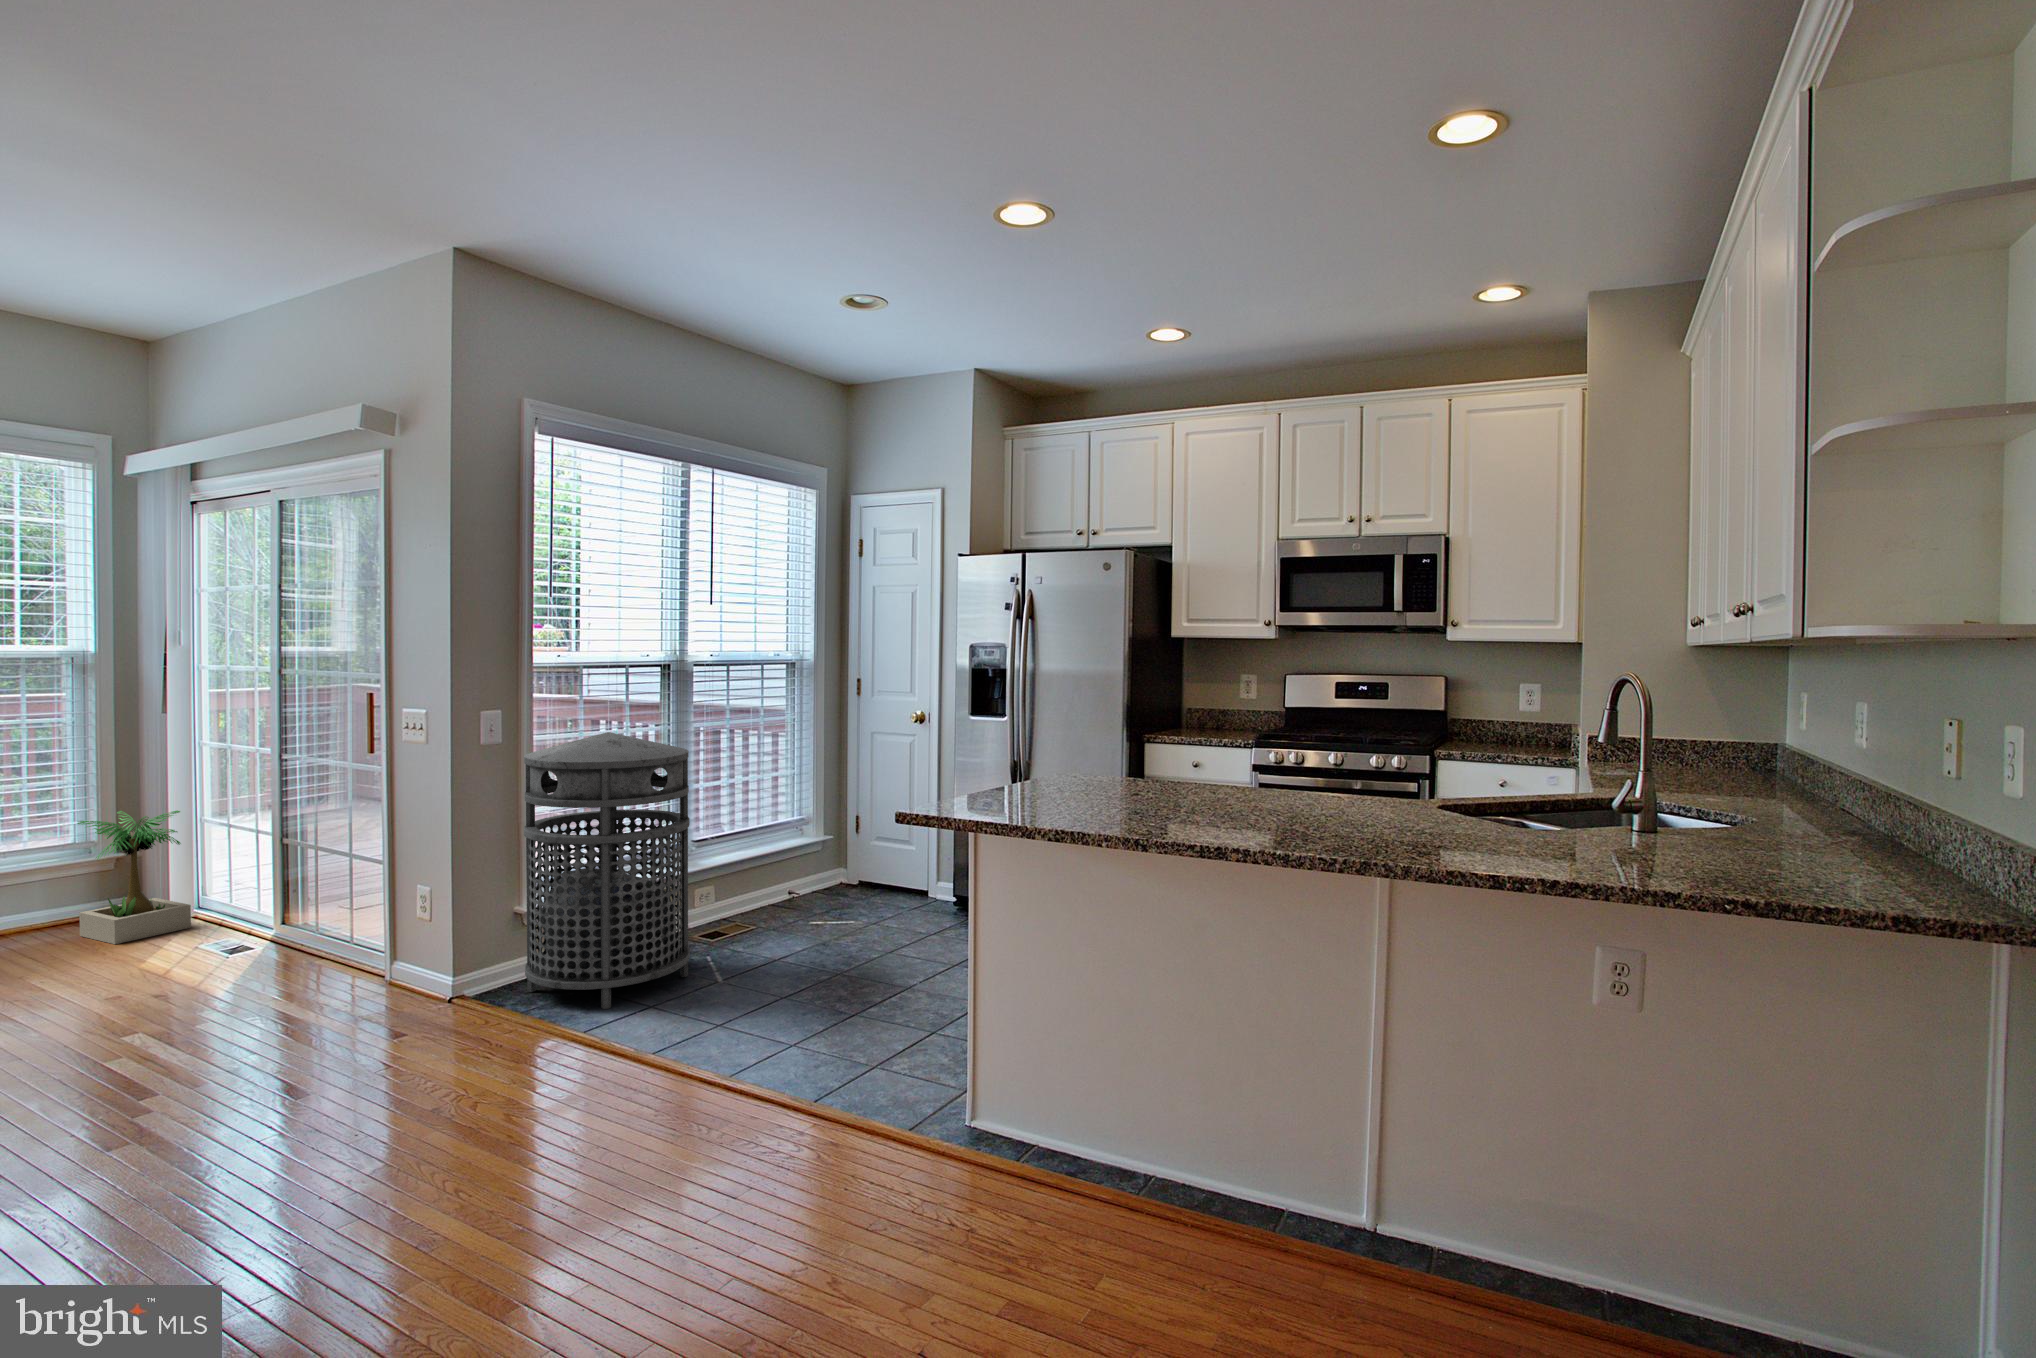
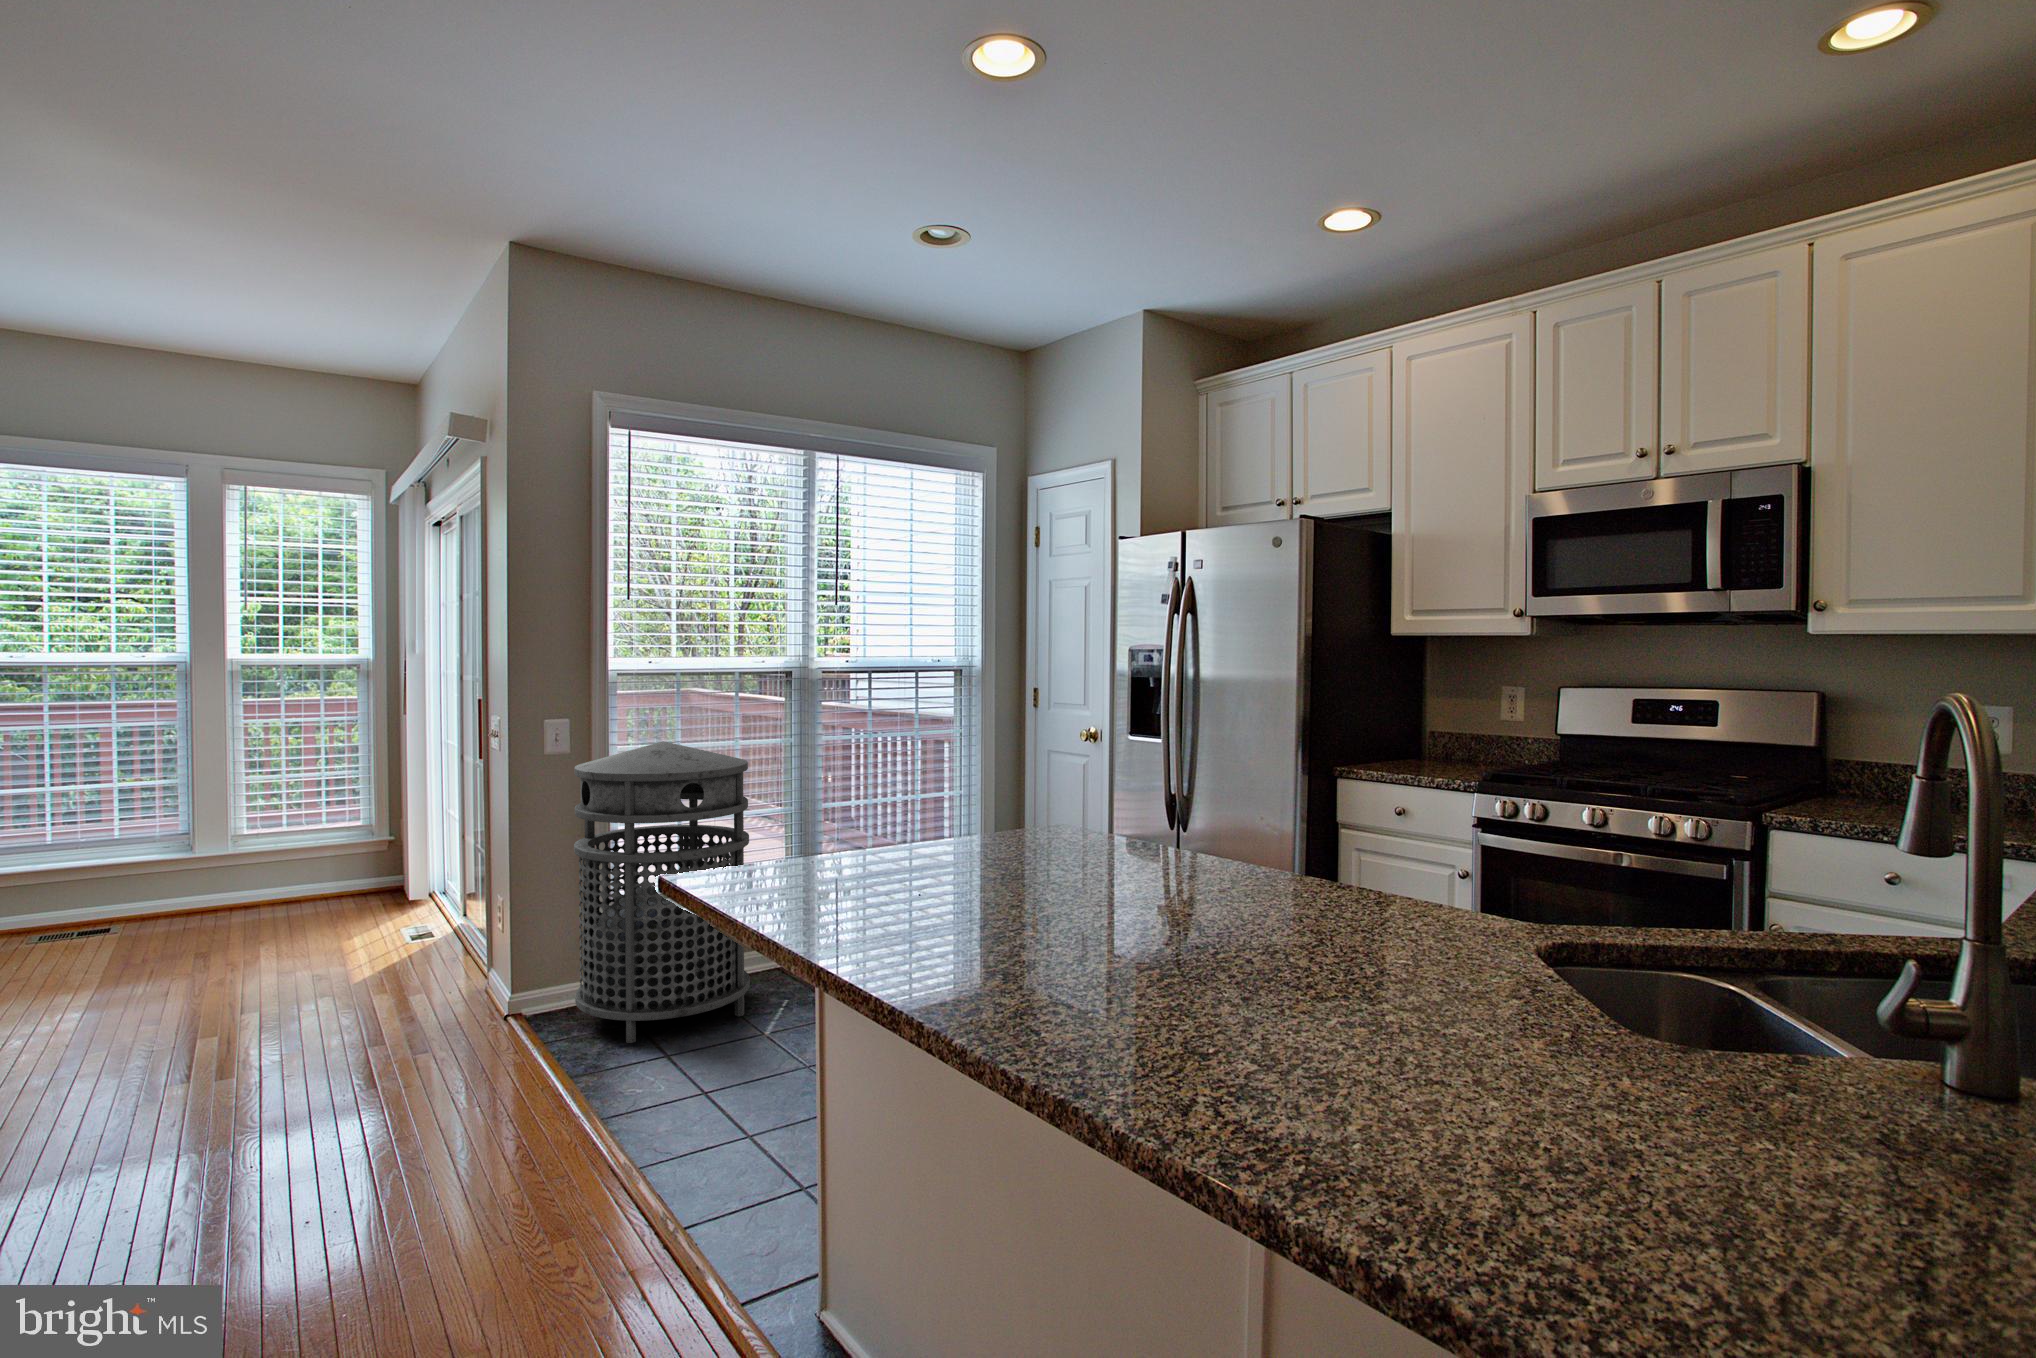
potted plant: present [78,811,191,944] -> none [334,797,436,916]

